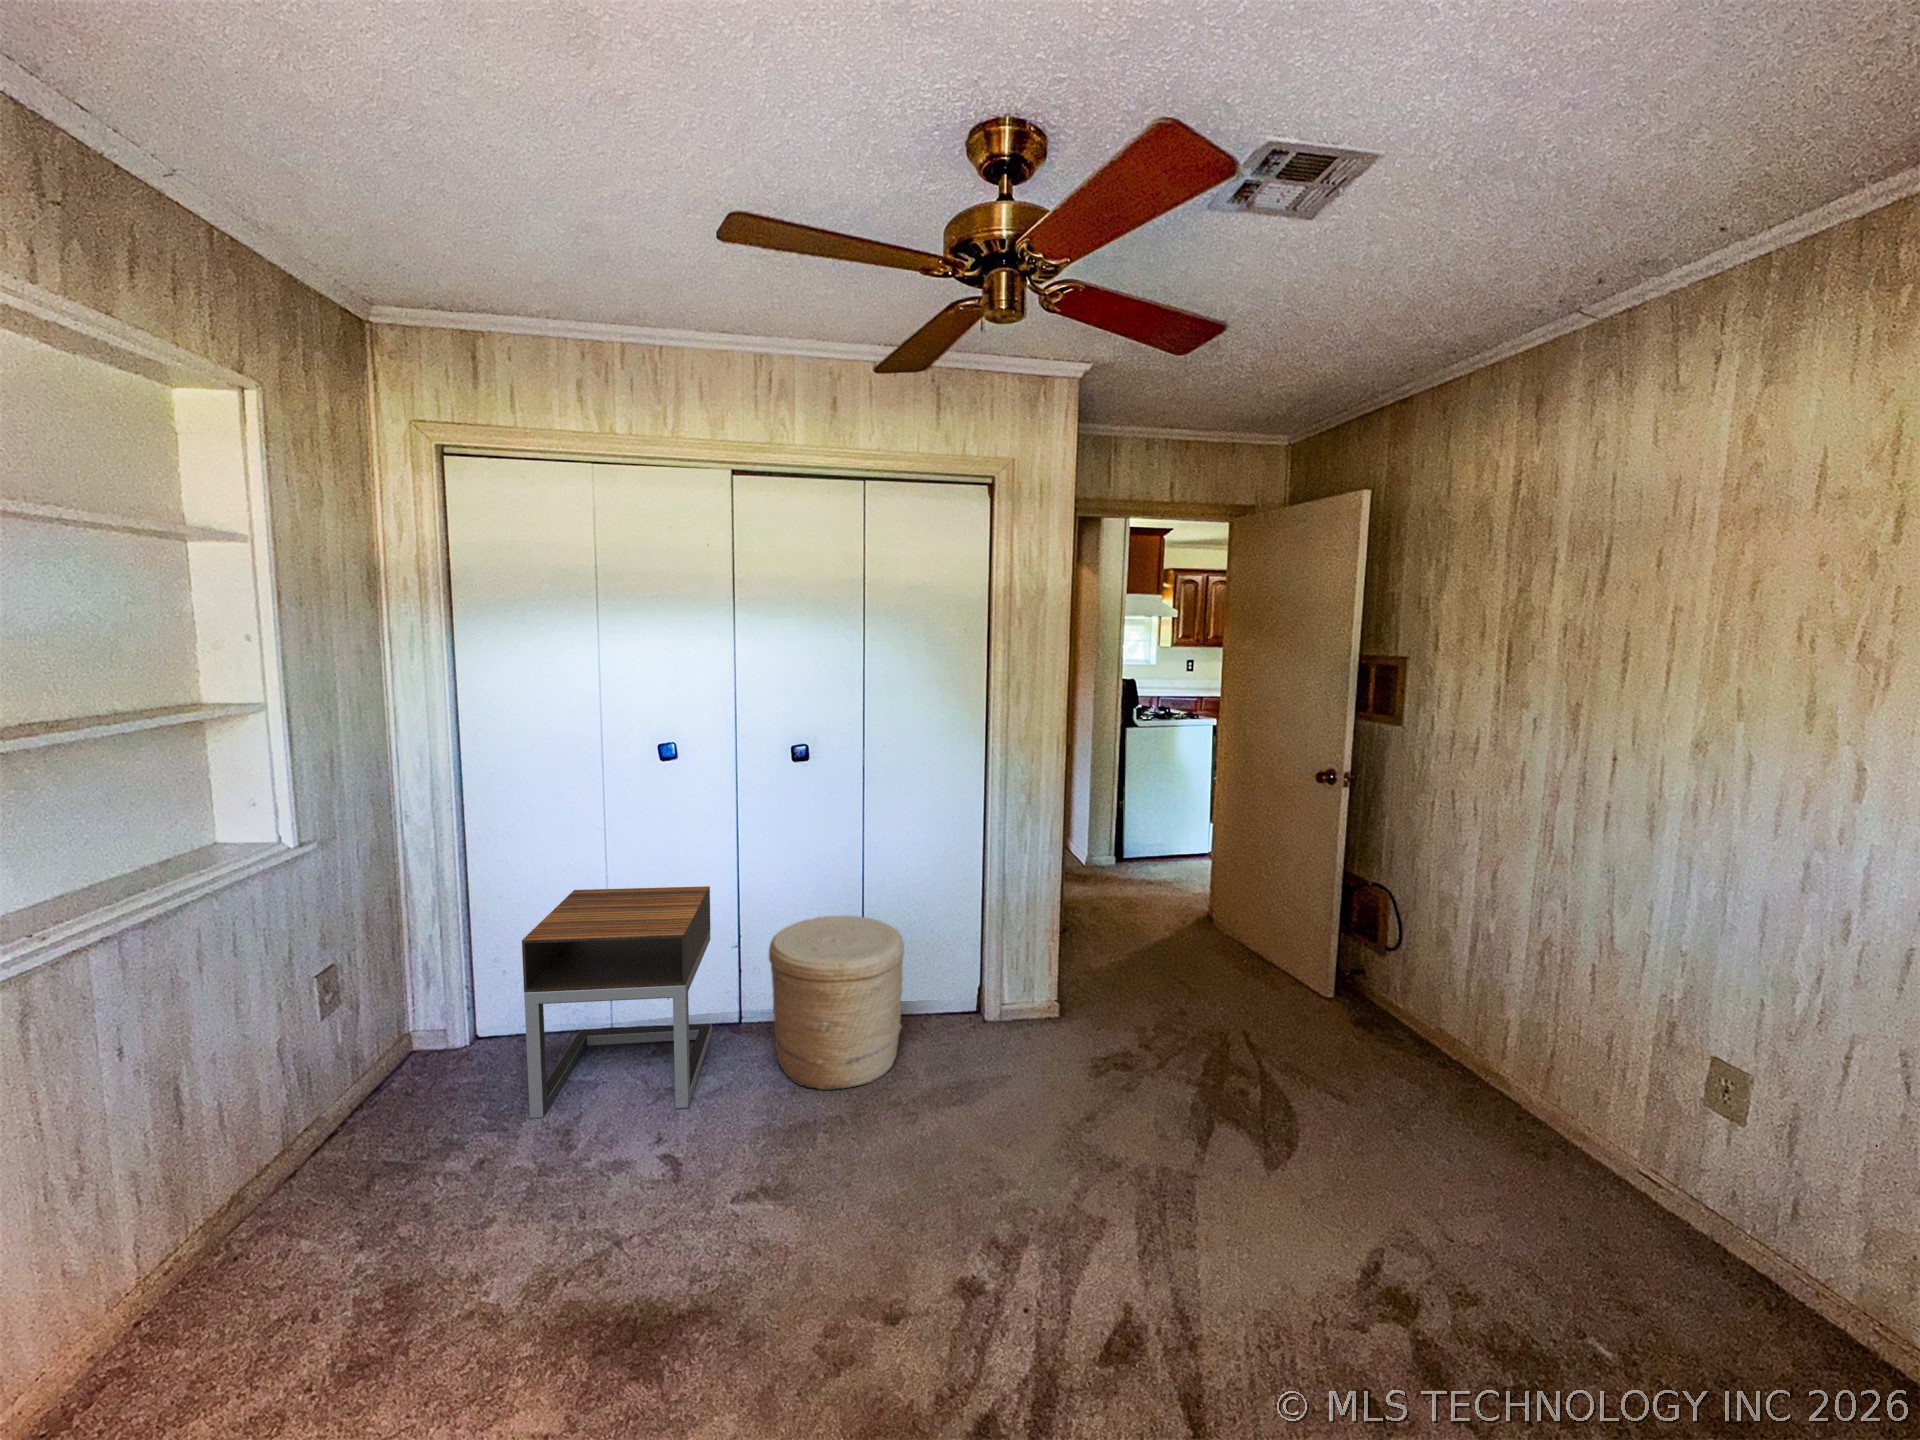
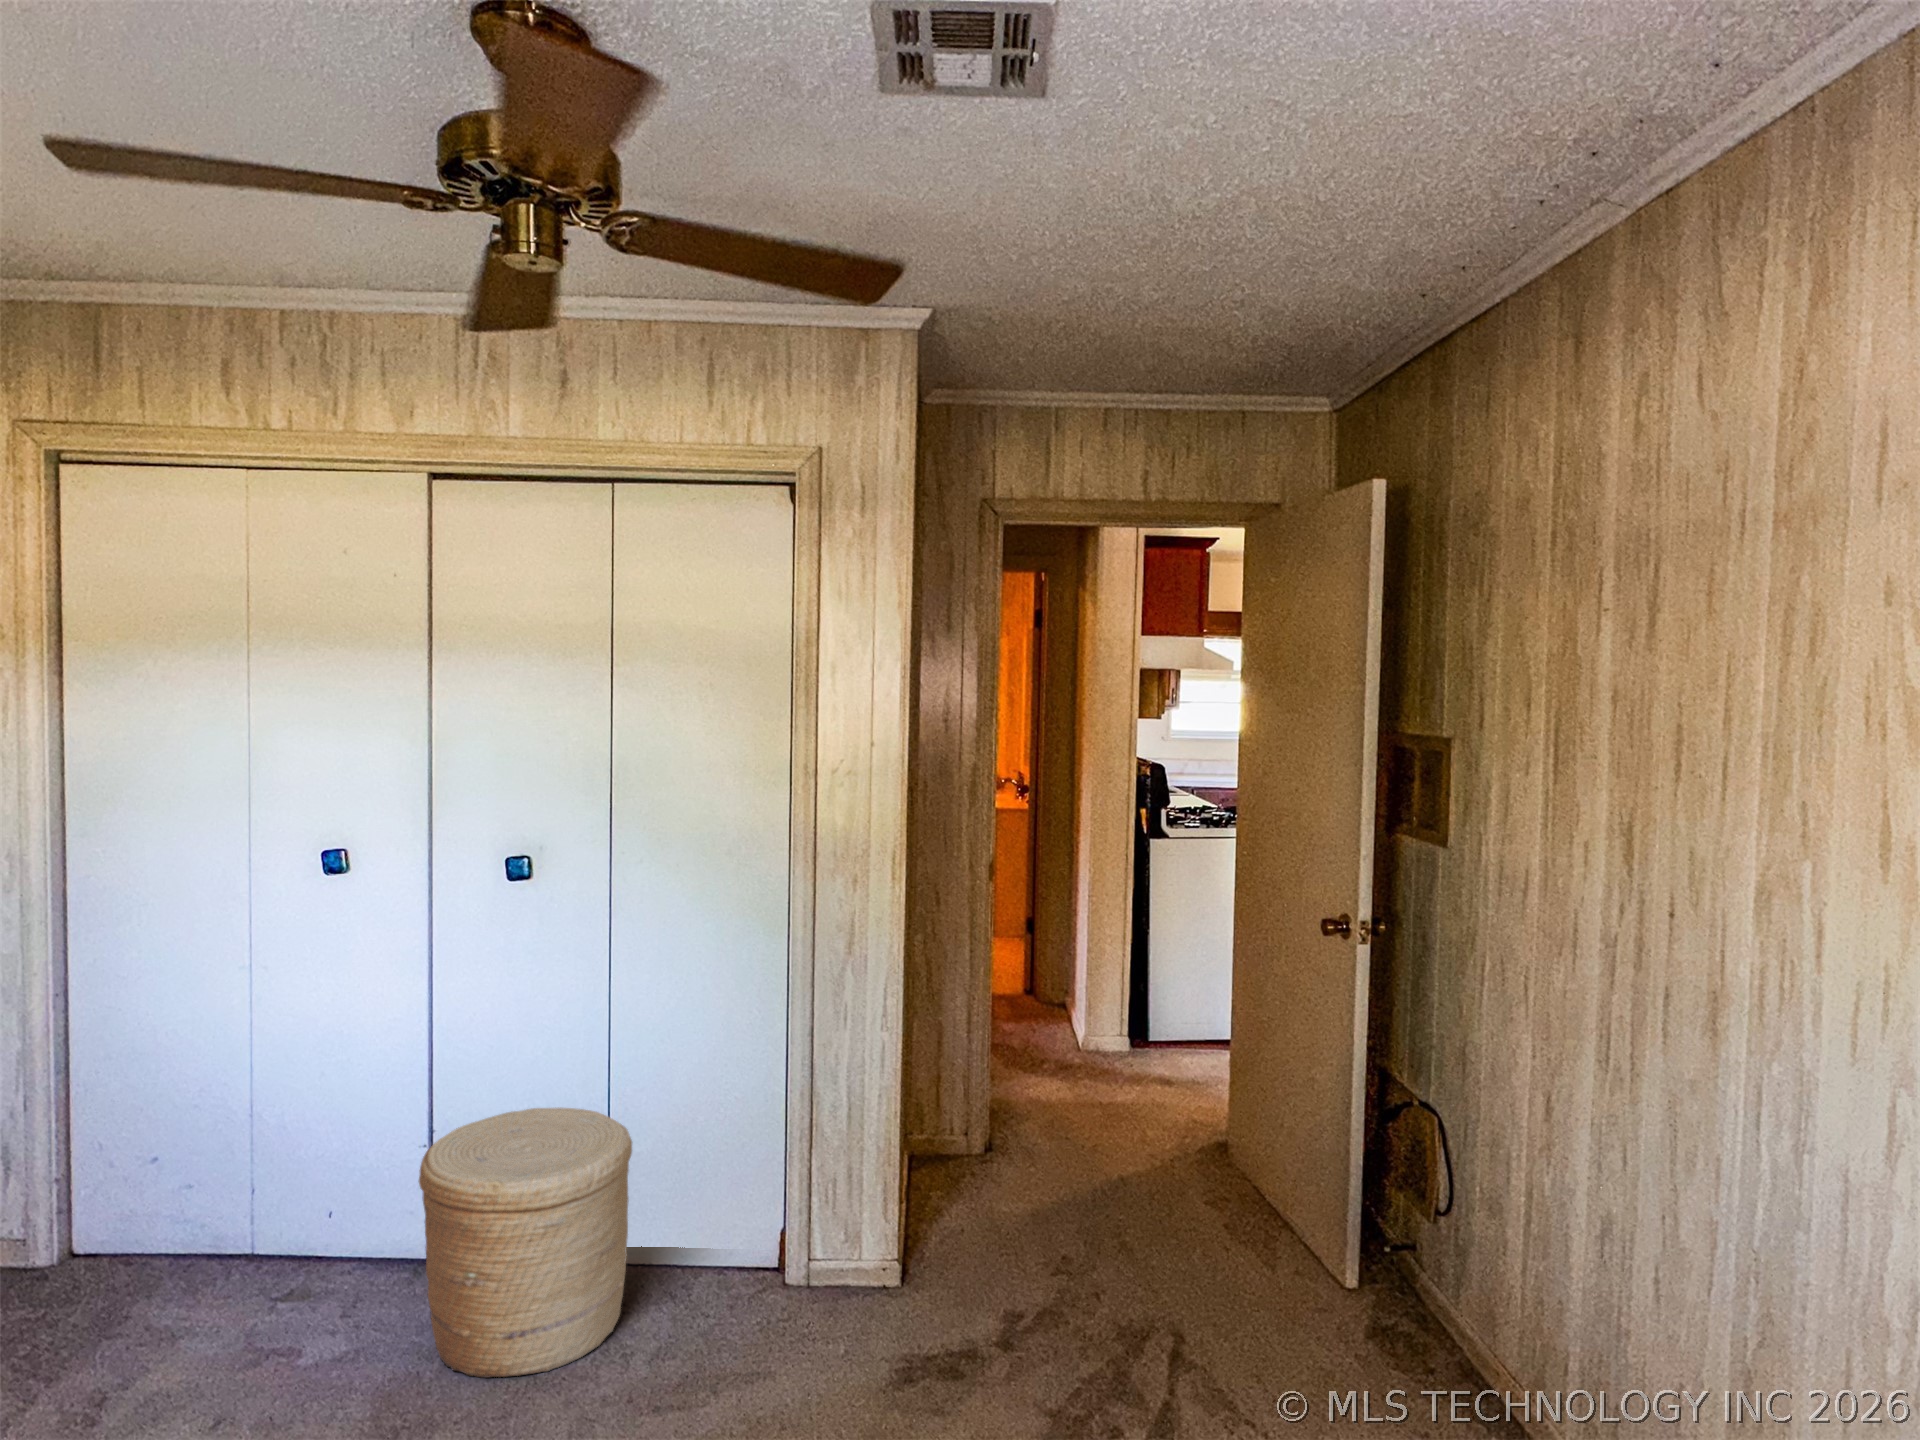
nightstand: present [522,886,712,1119] -> none [50,1052,383,1388]

